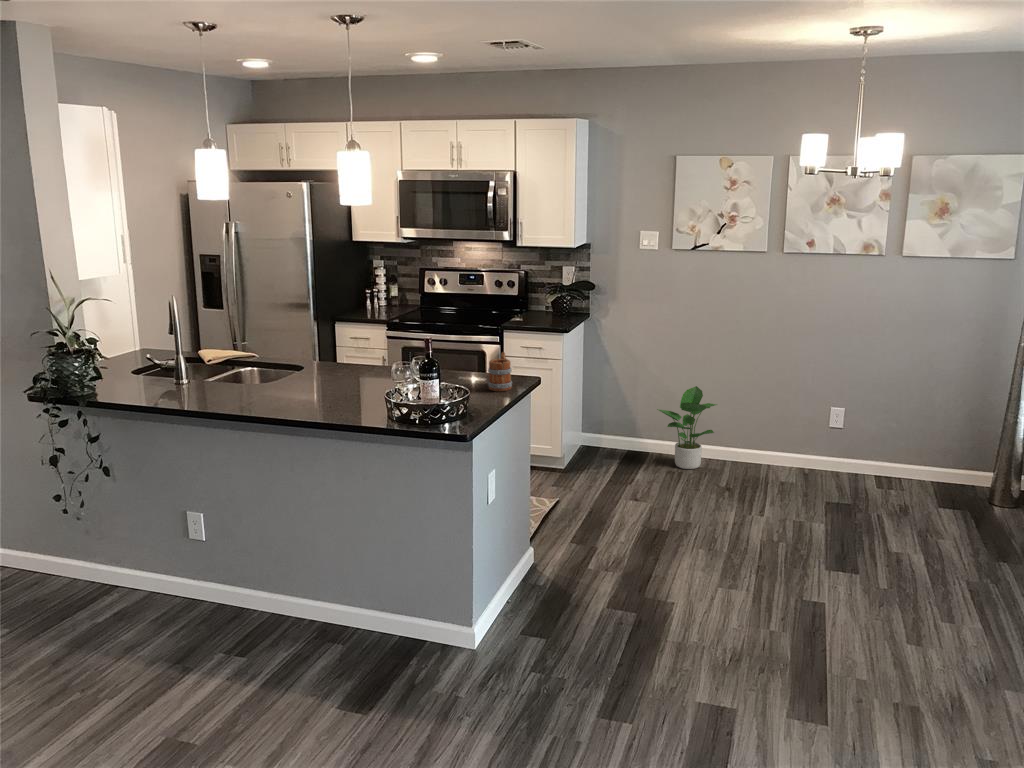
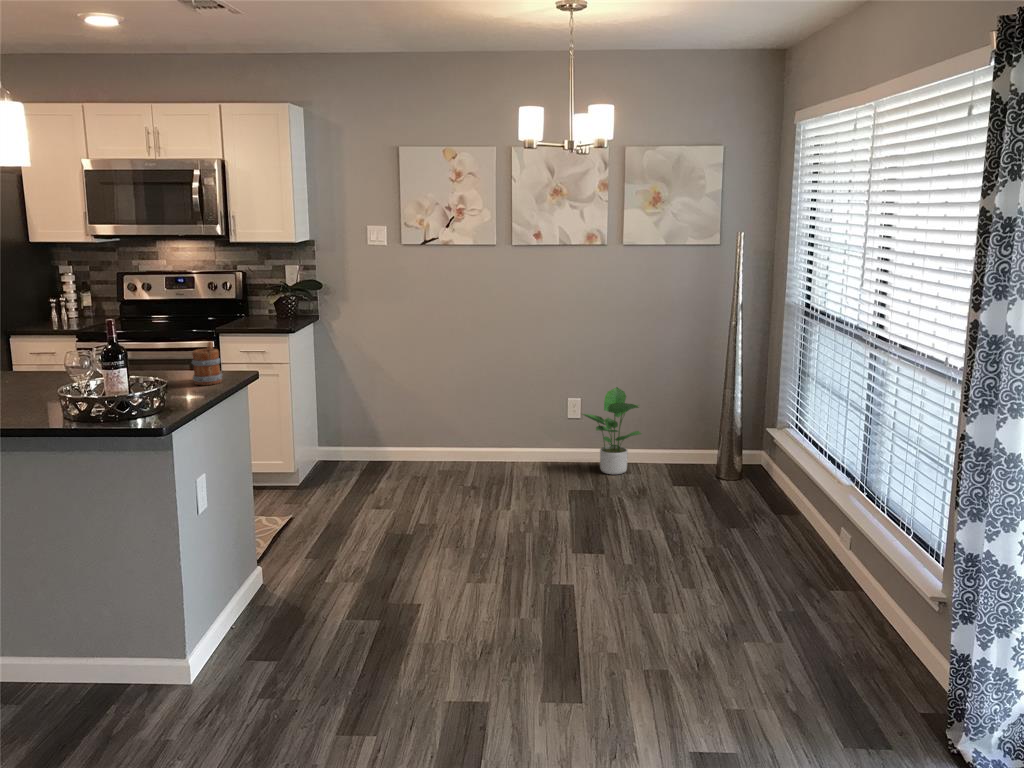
potted plant: present [657,386,717,469] -> present [583,387,642,474]

